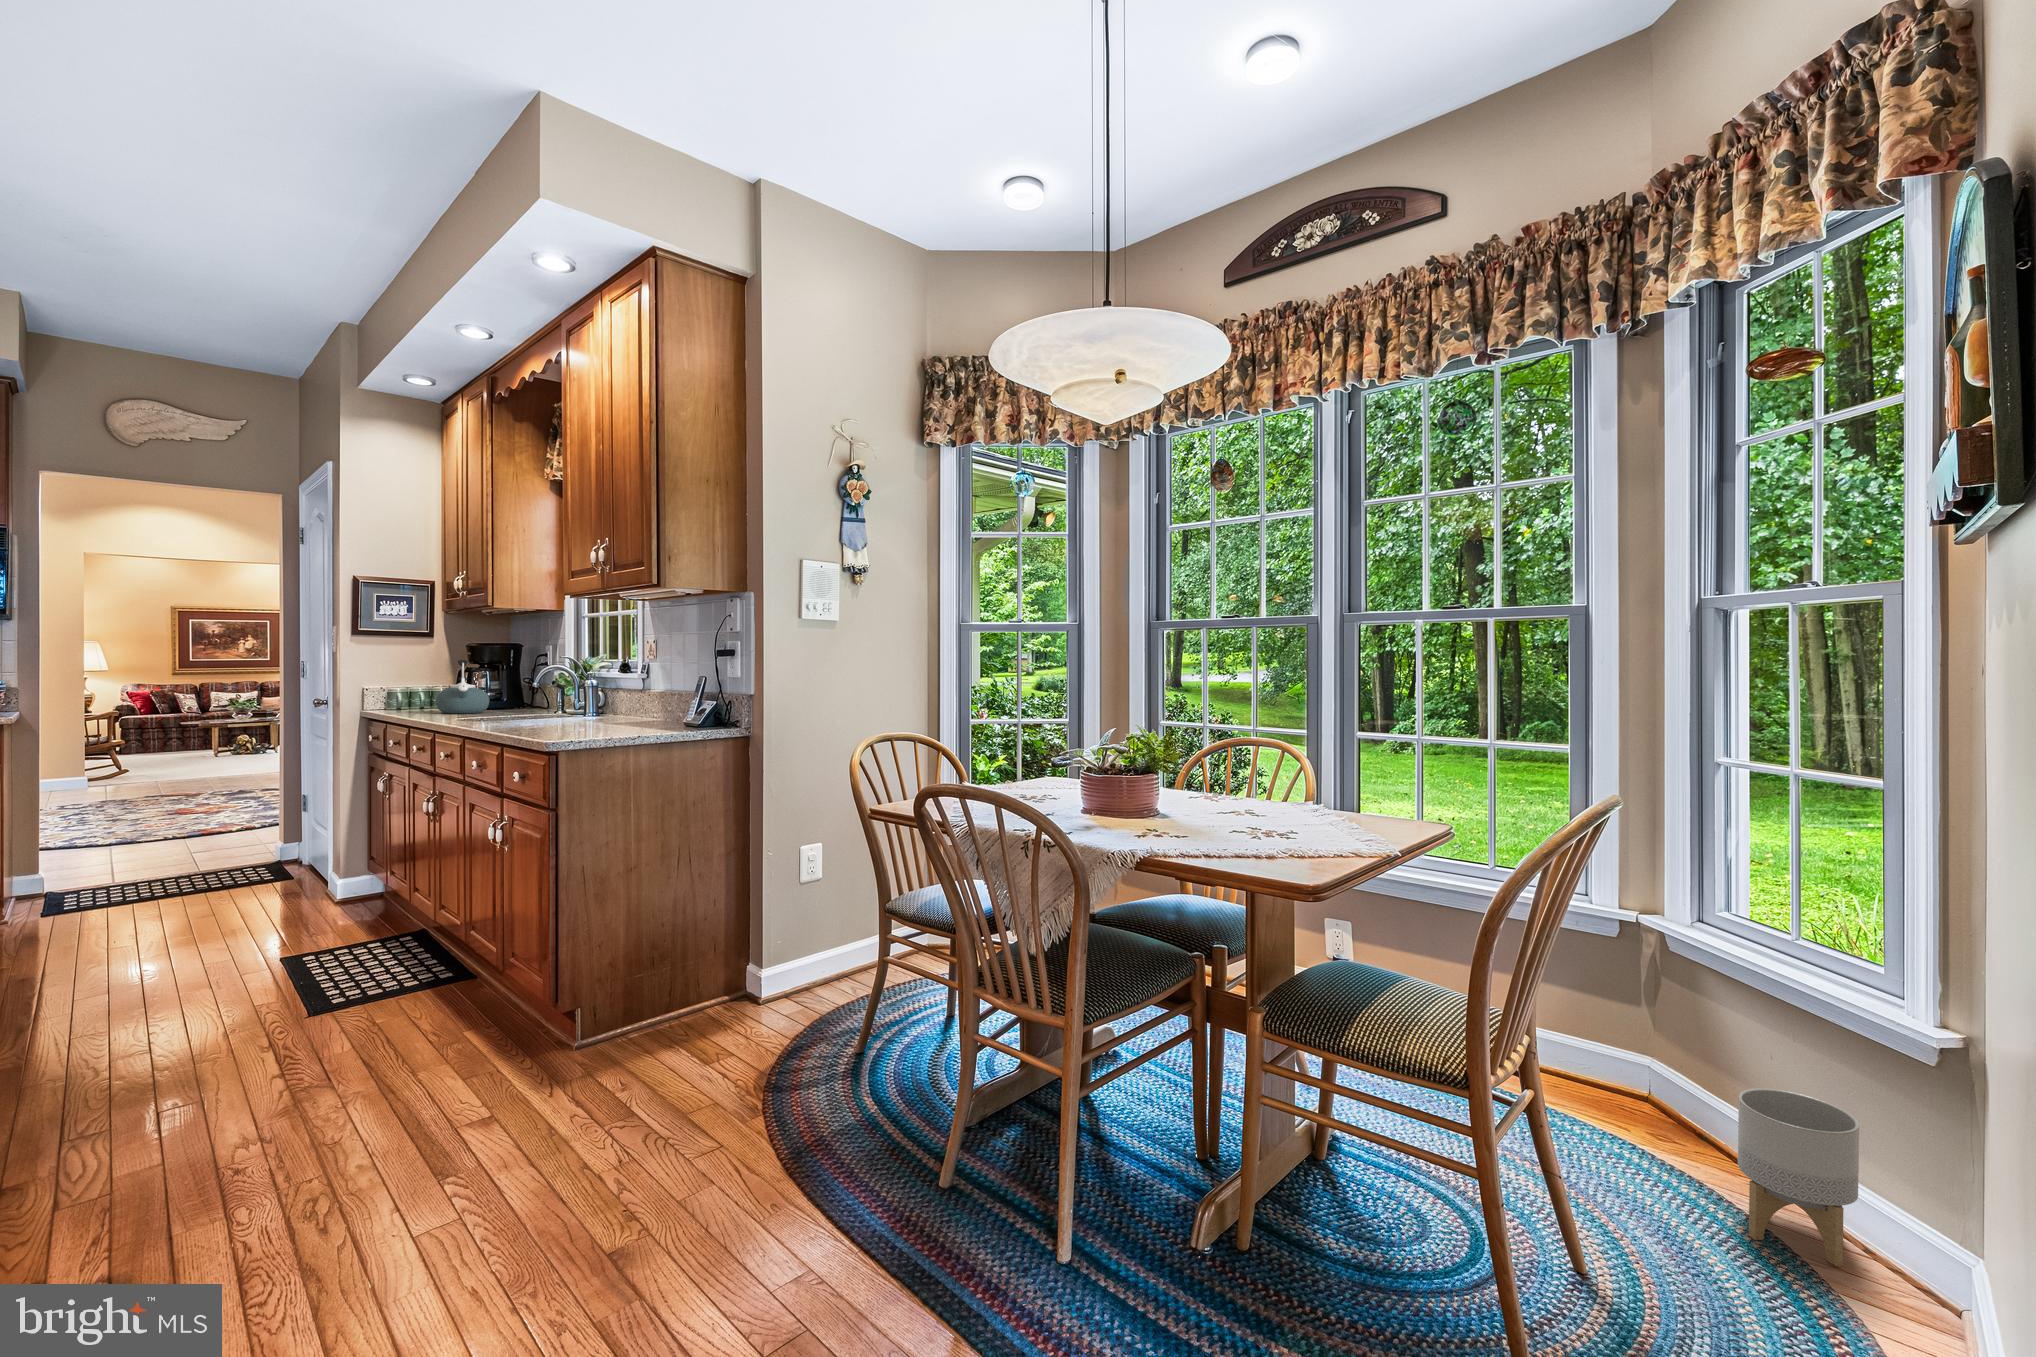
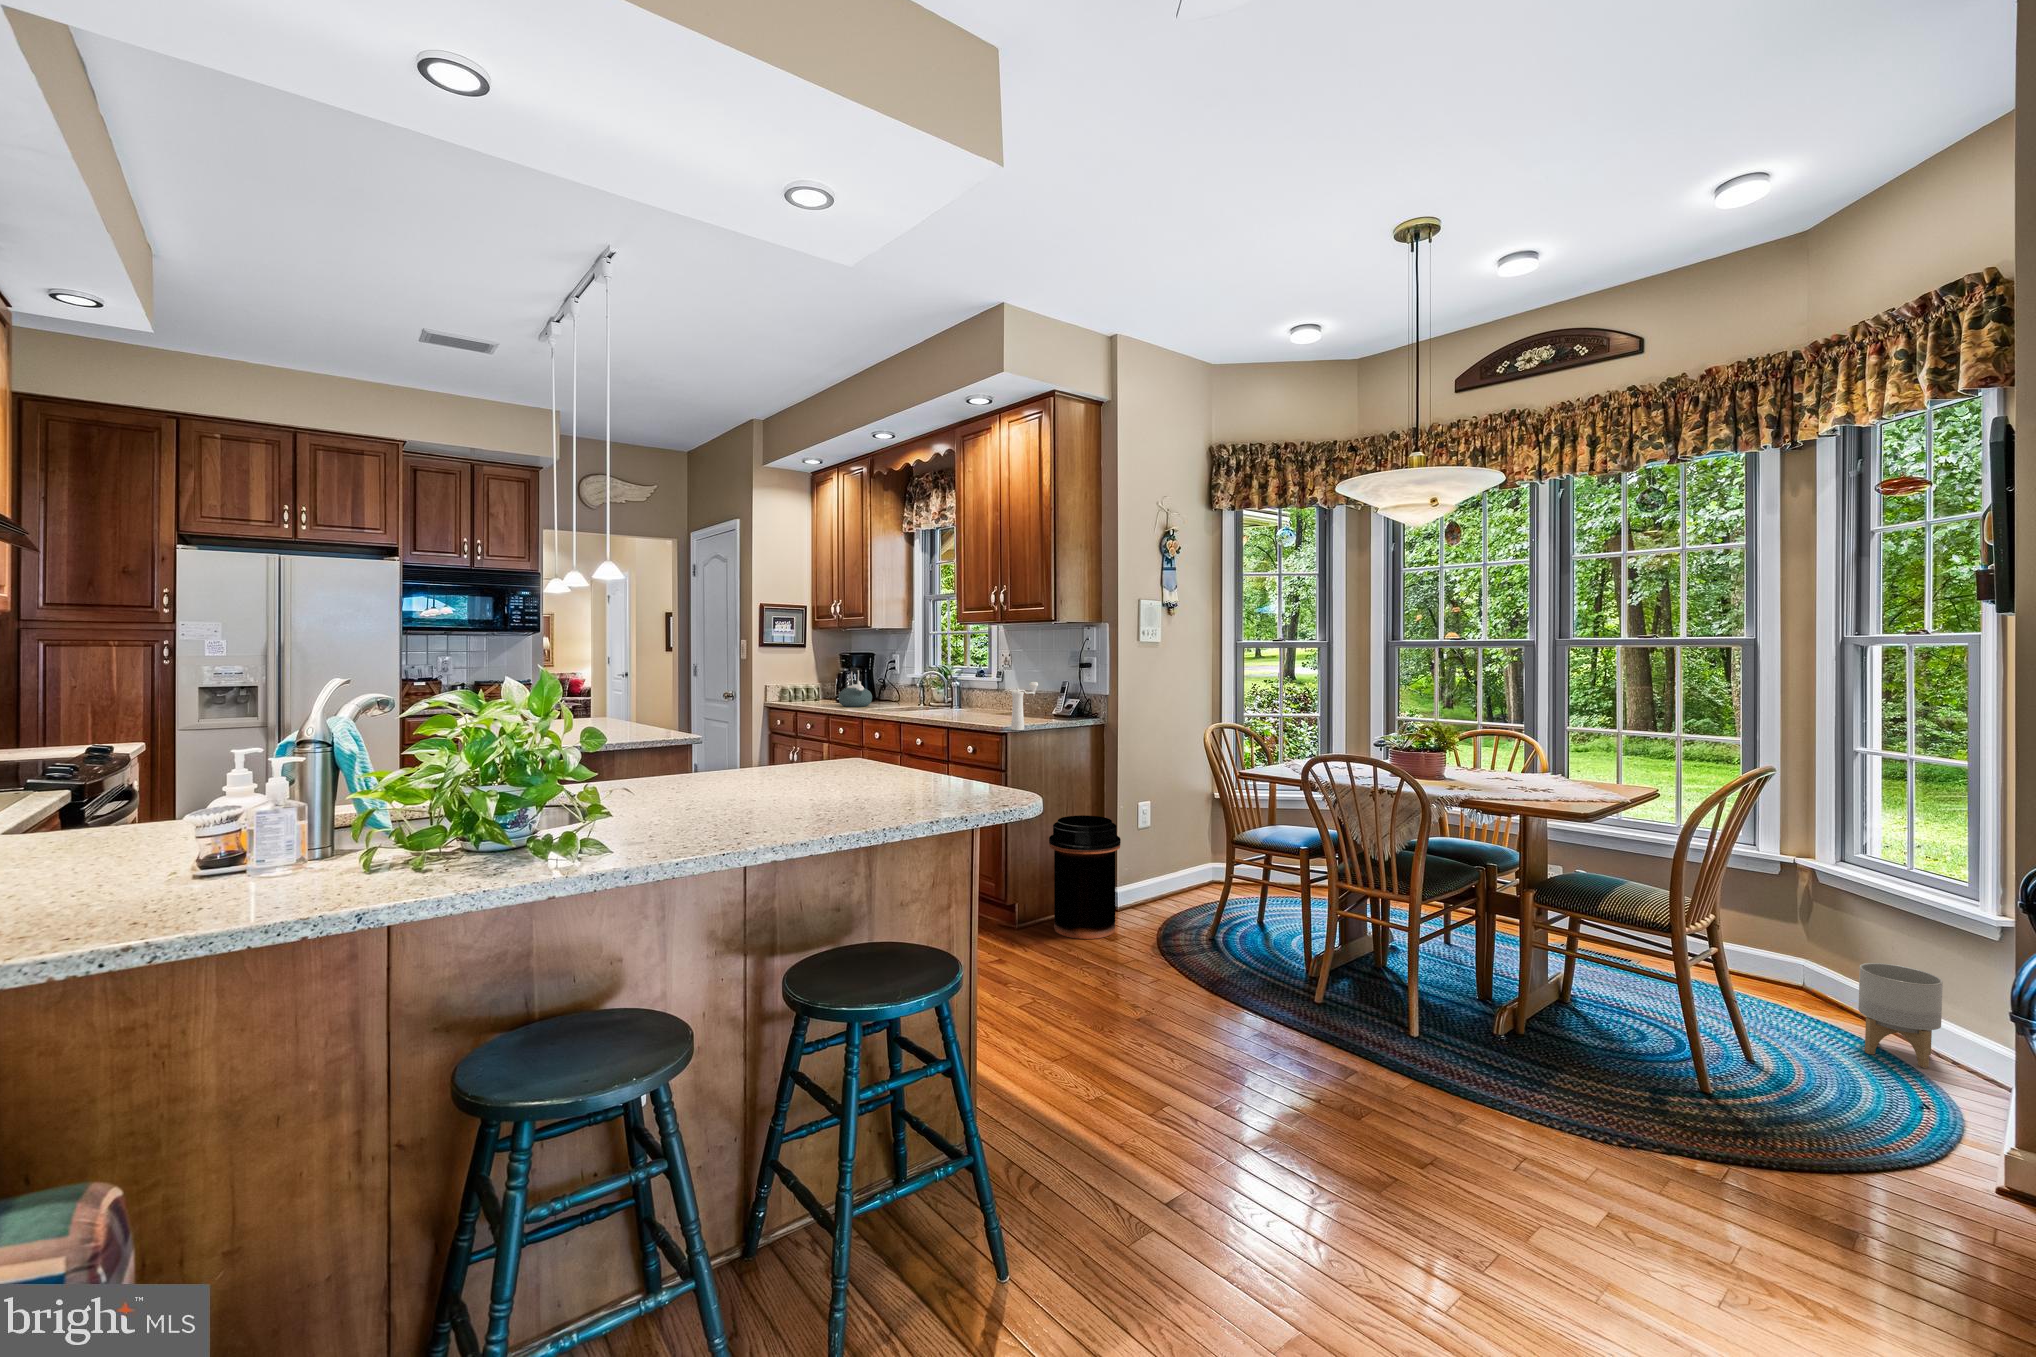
pepper mill: none [579,671,631,742] -> present [1011,682,1038,730]
trash can: none [620,868,734,1059] -> present [1049,815,1121,939]

